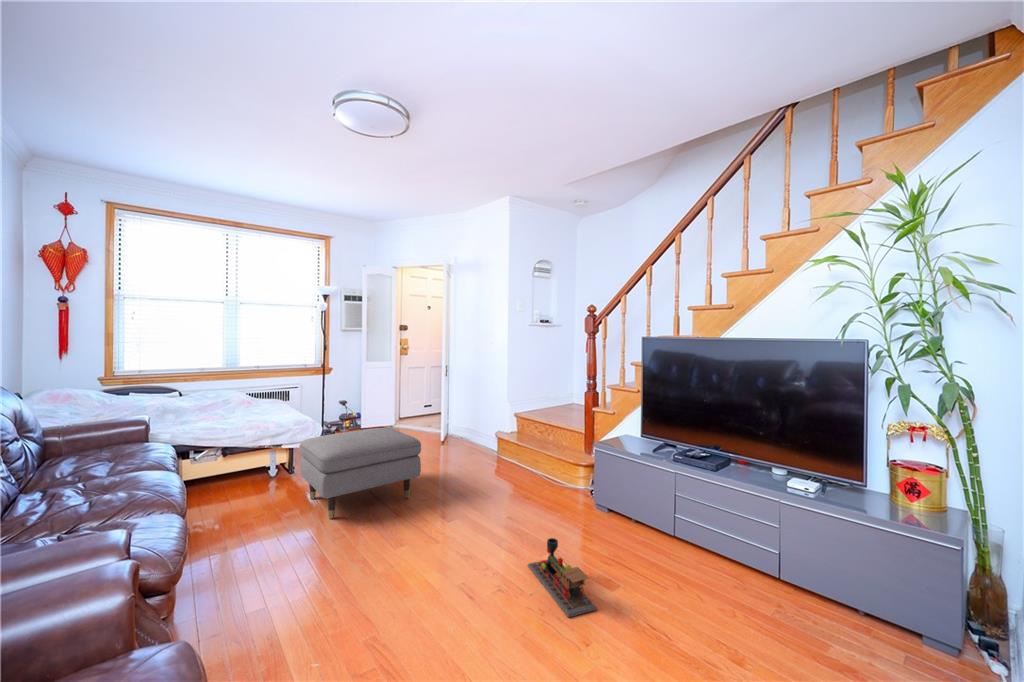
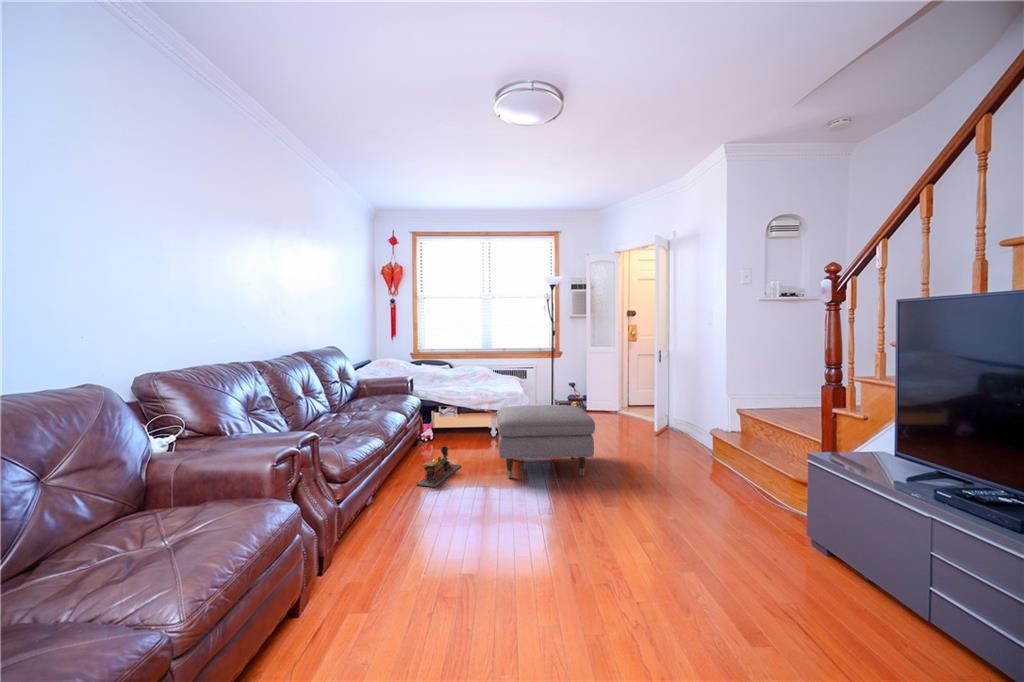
toy train: present [528,538,597,617] -> present [417,446,461,487]

